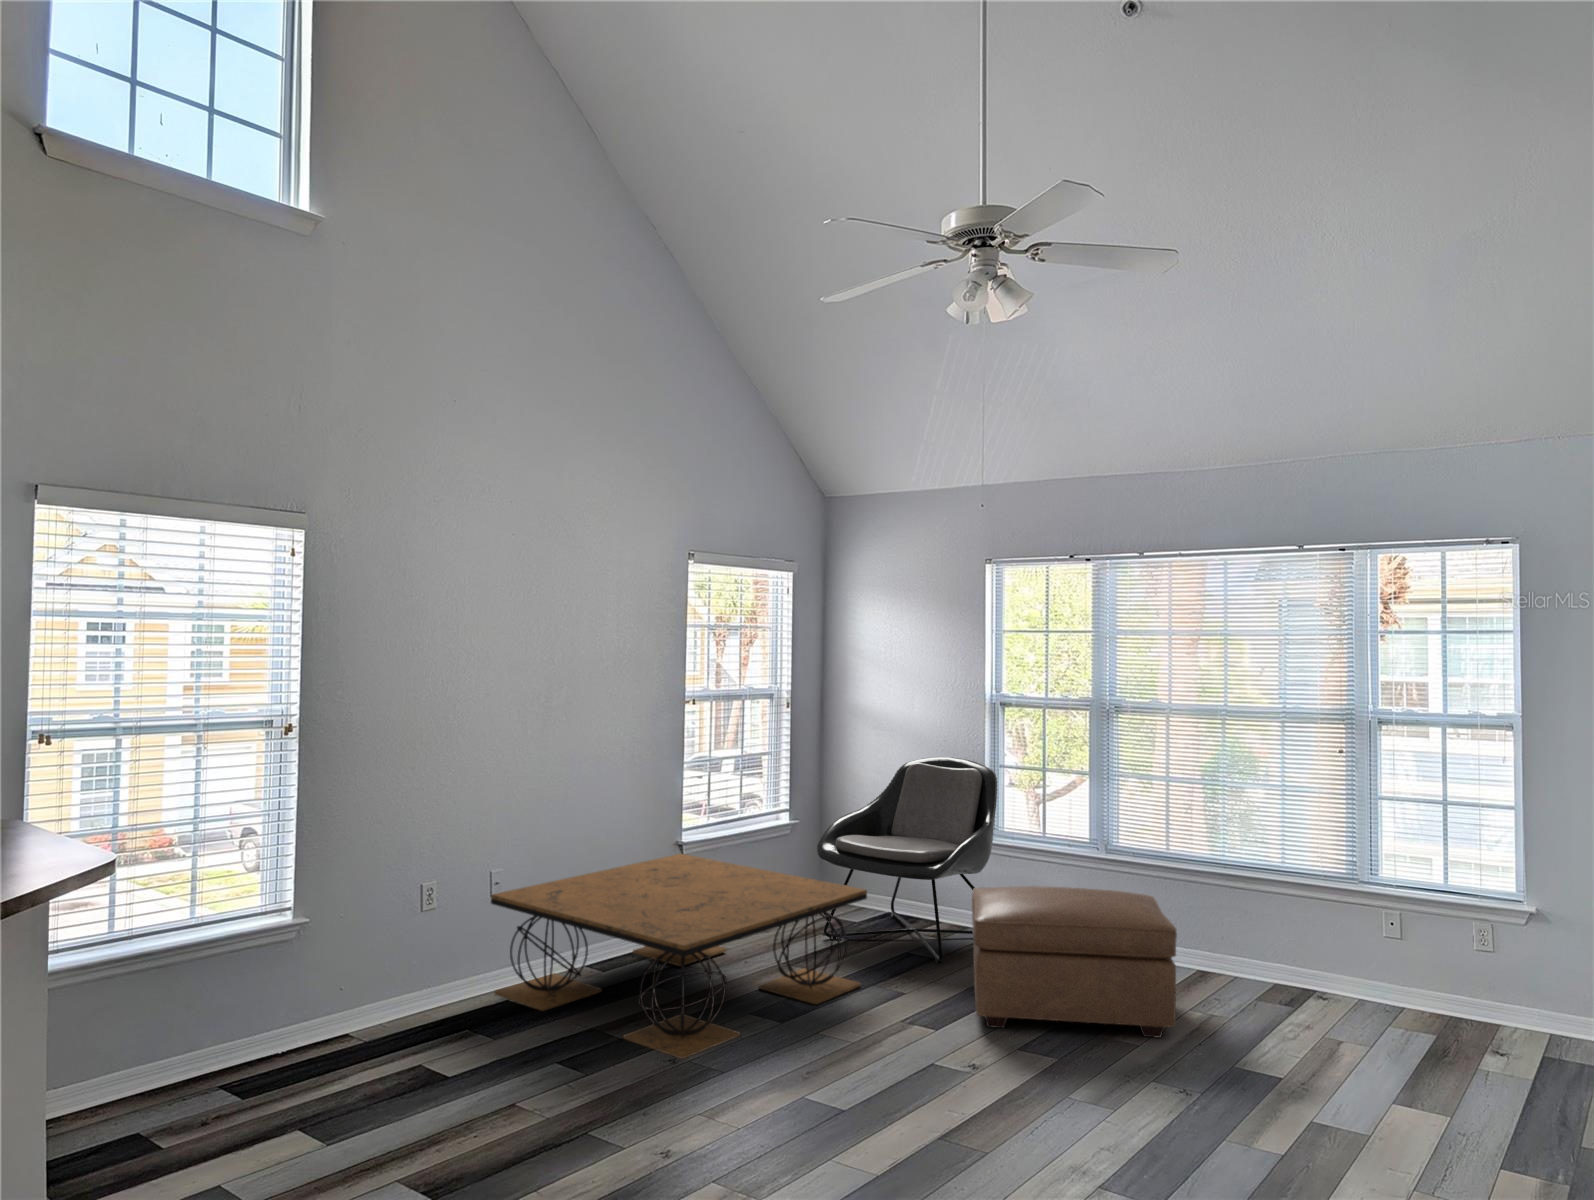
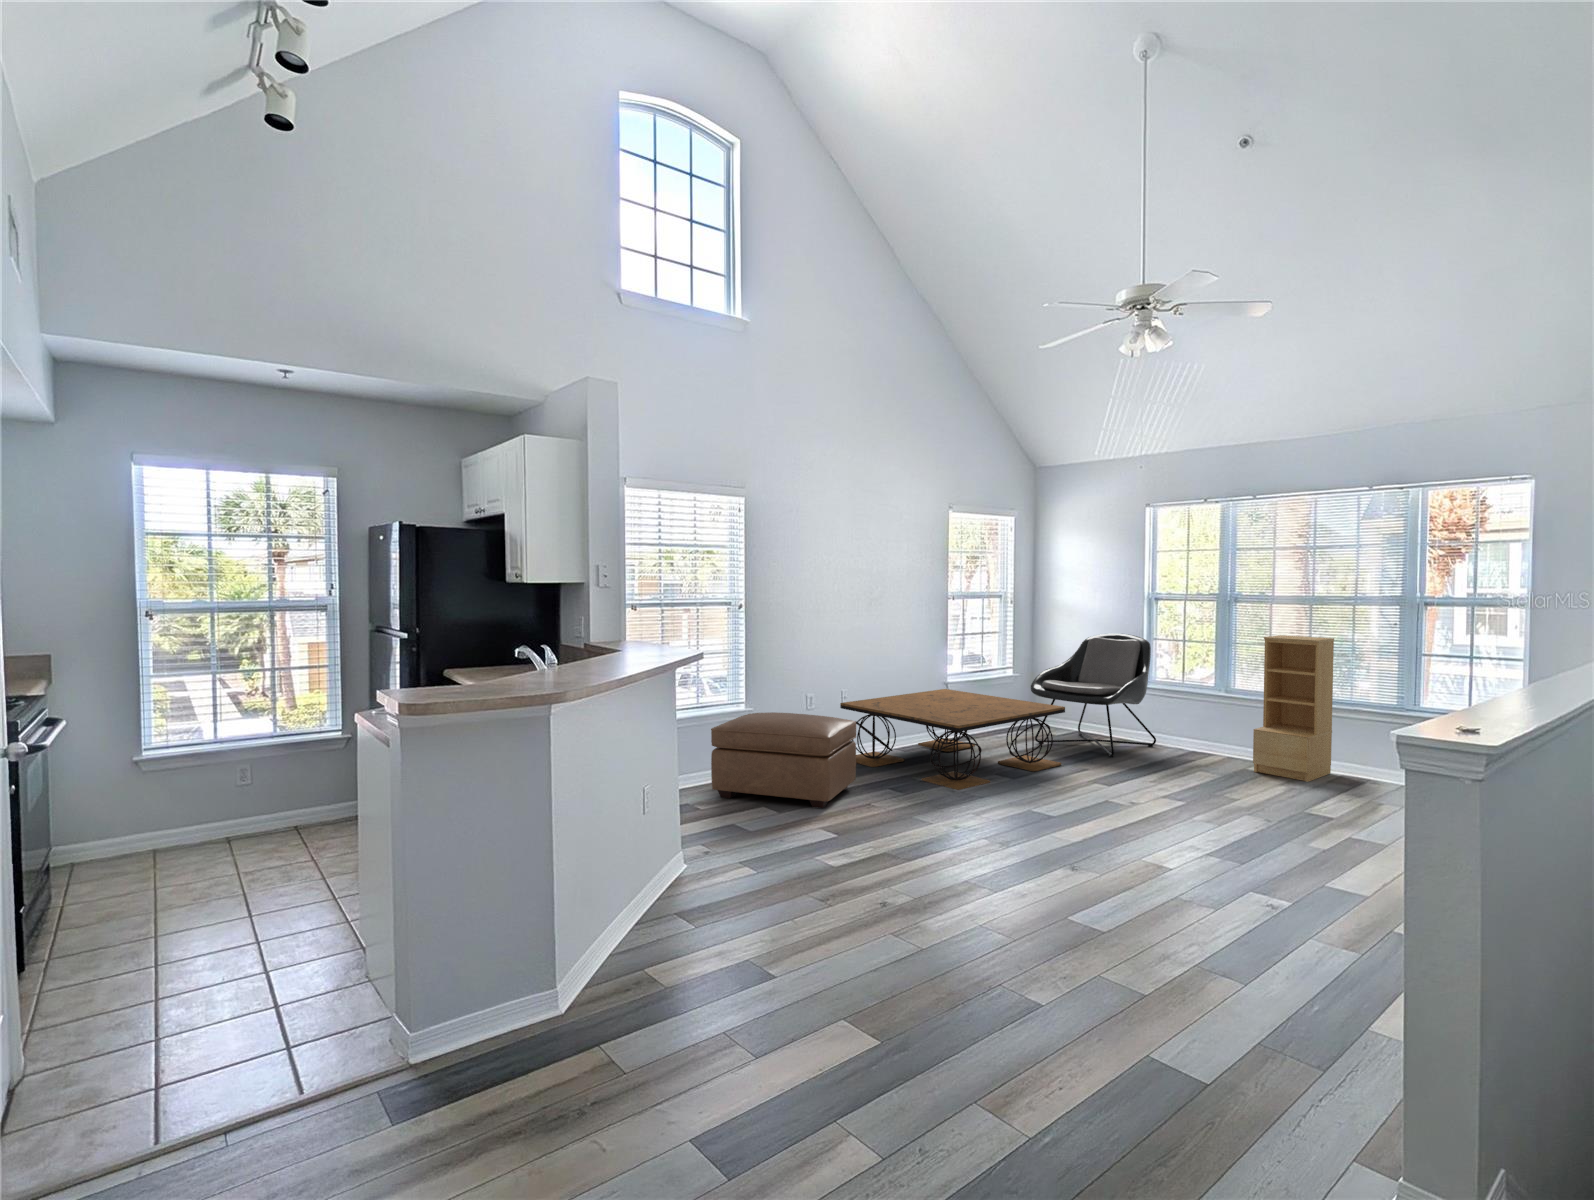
bookshelf: none [1146,767,1255,1000] -> present [1253,635,1334,782]
ottoman: present [972,886,1177,1037] -> present [711,712,856,808]

